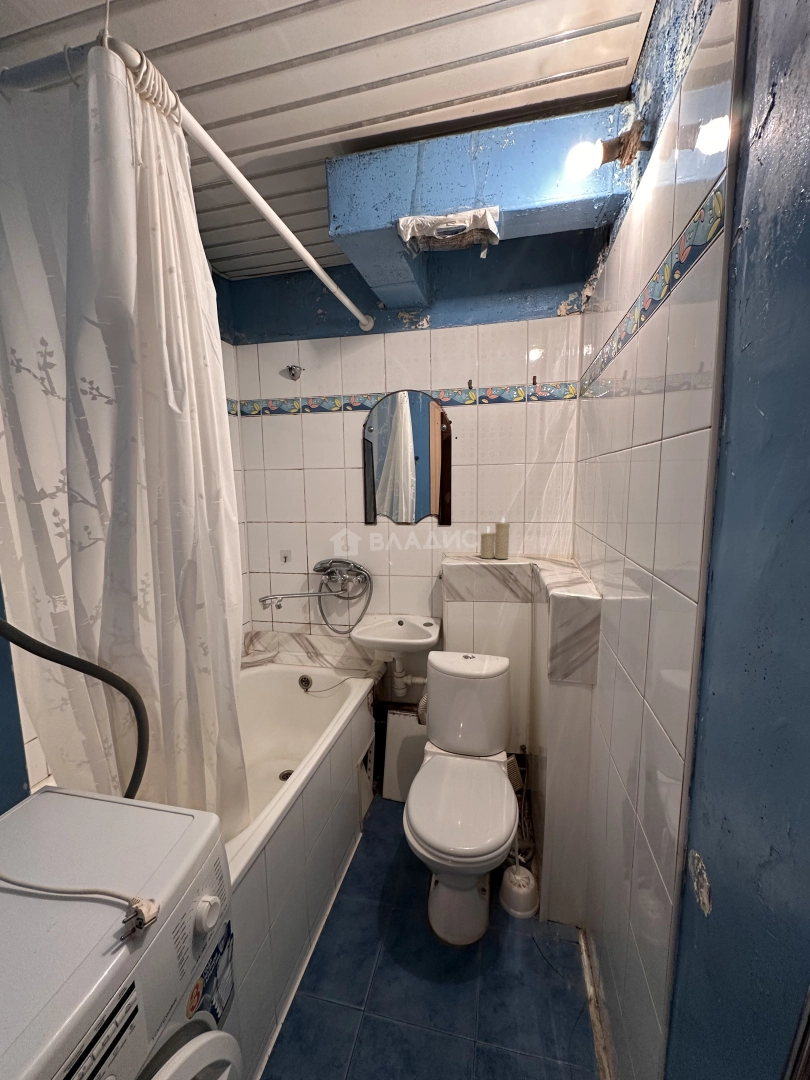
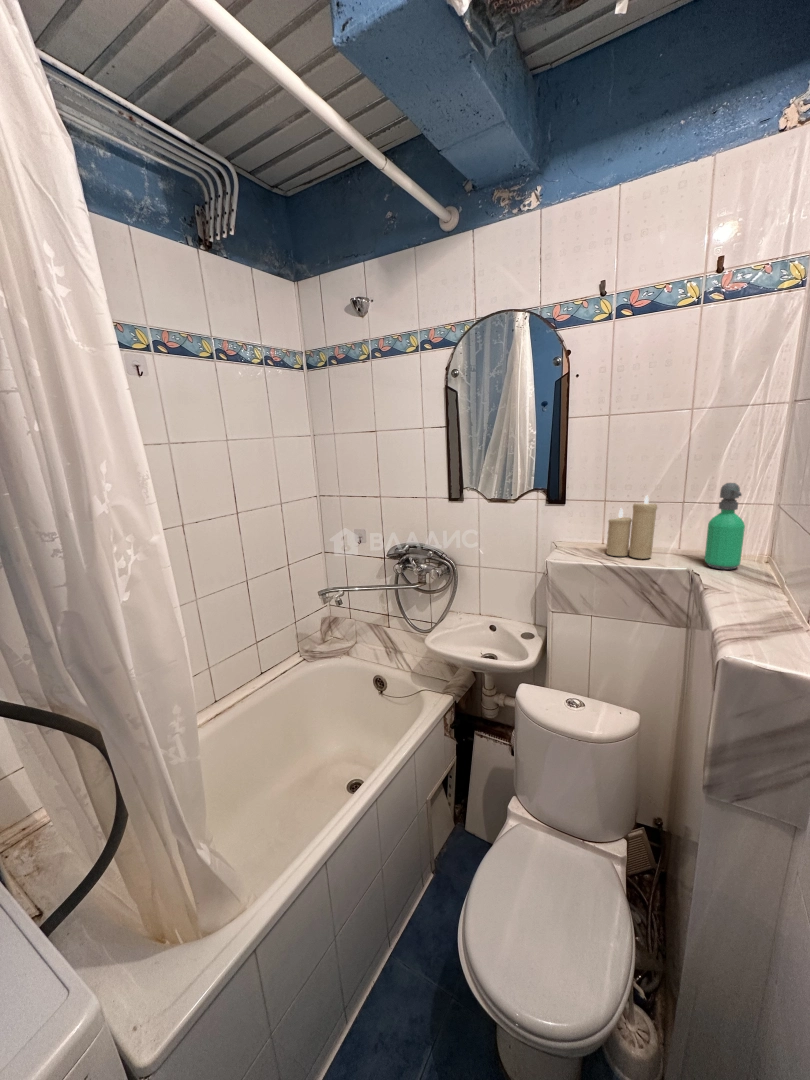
soap dispenser: none [538,508,558,562] -> present [705,483,745,570]

